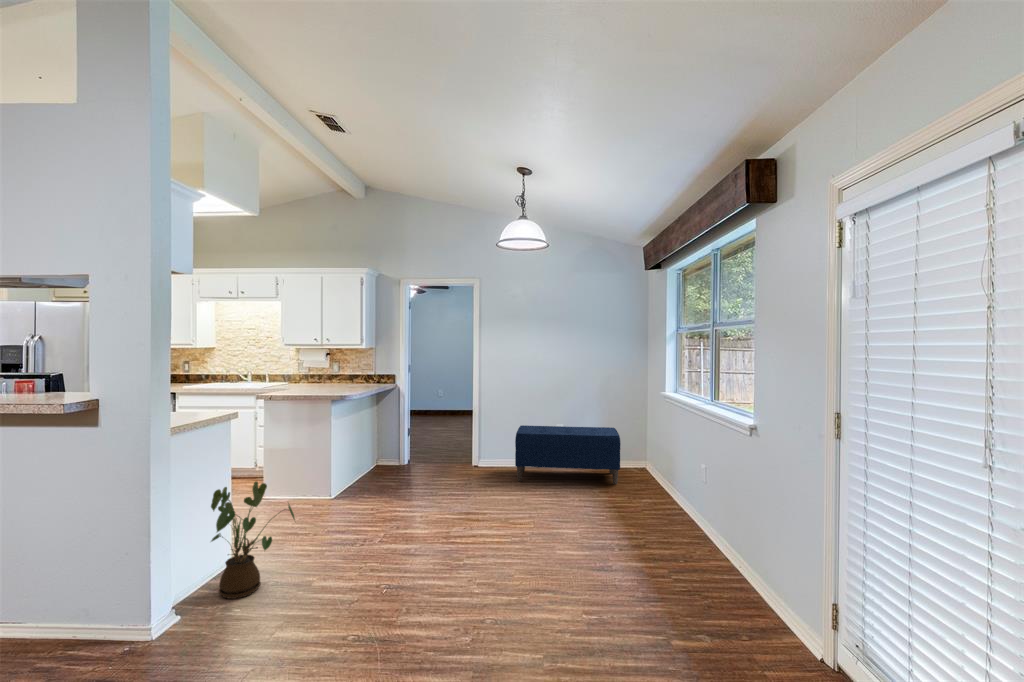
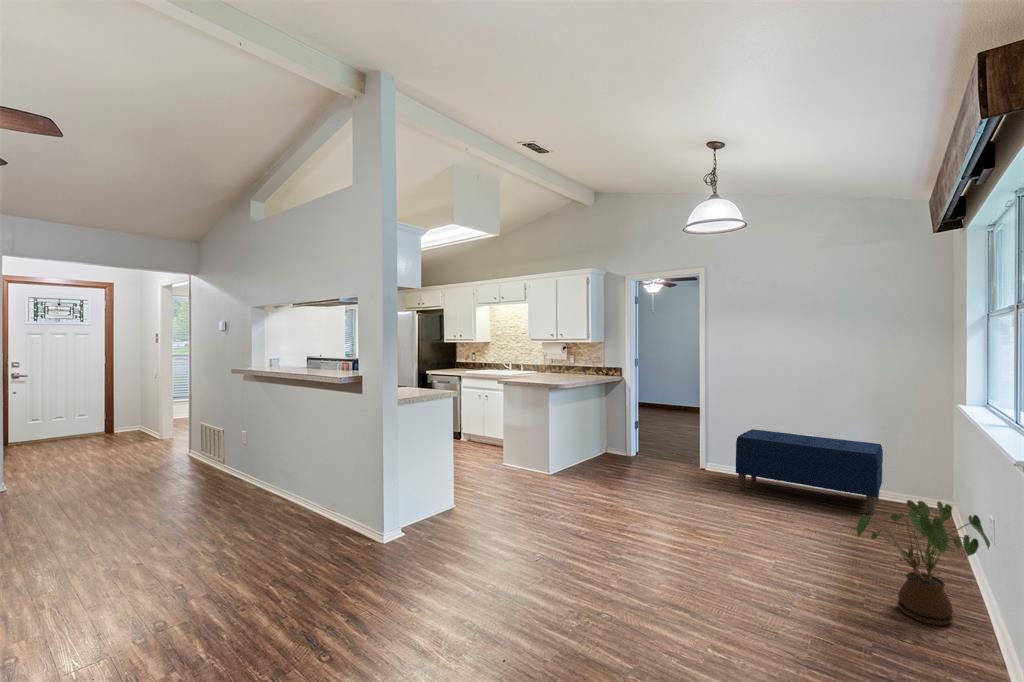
house plant: present [211,482,295,599] -> present [857,500,990,625]

